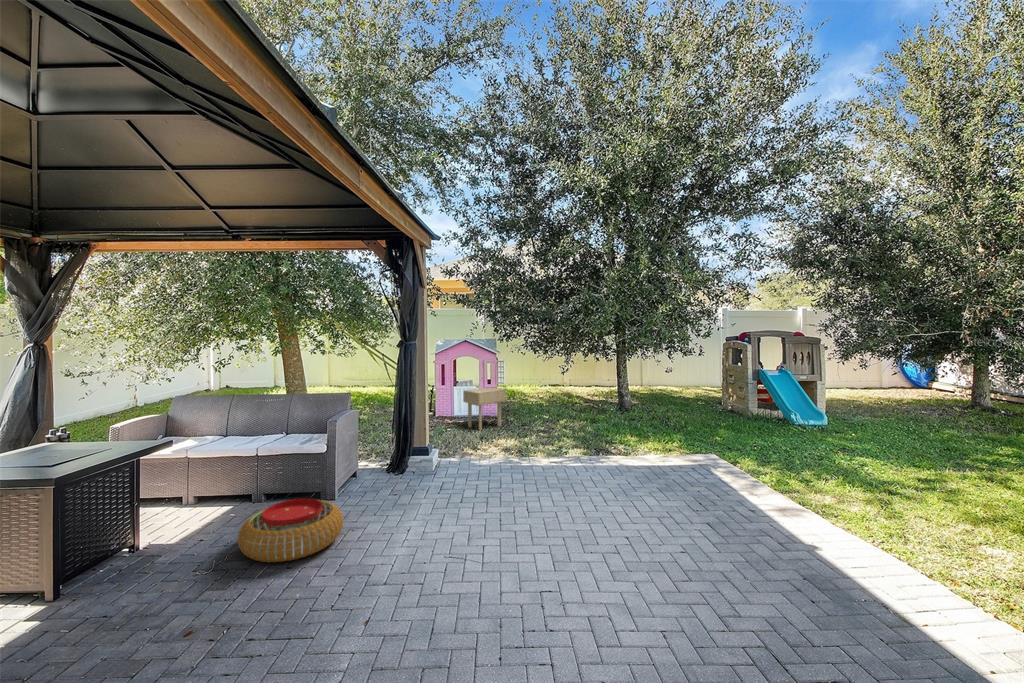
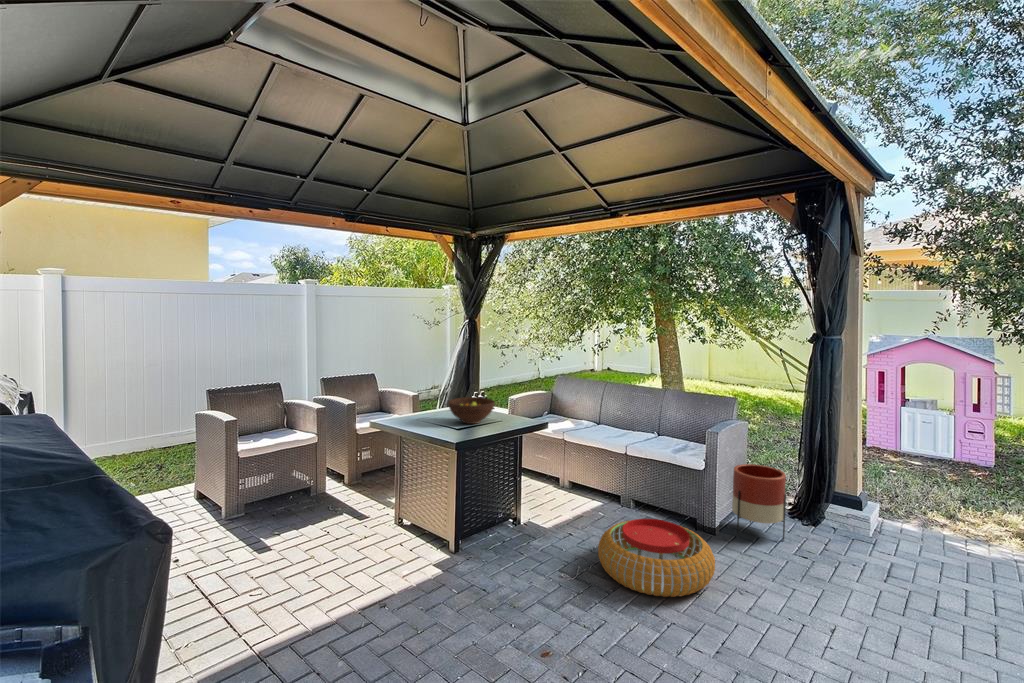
side table: present [463,388,506,431] -> none [915,412,1009,482]
fruit bowl: none [22,423,98,455] -> present [448,397,495,424]
planter: none [353,440,391,497] -> present [732,464,786,540]

